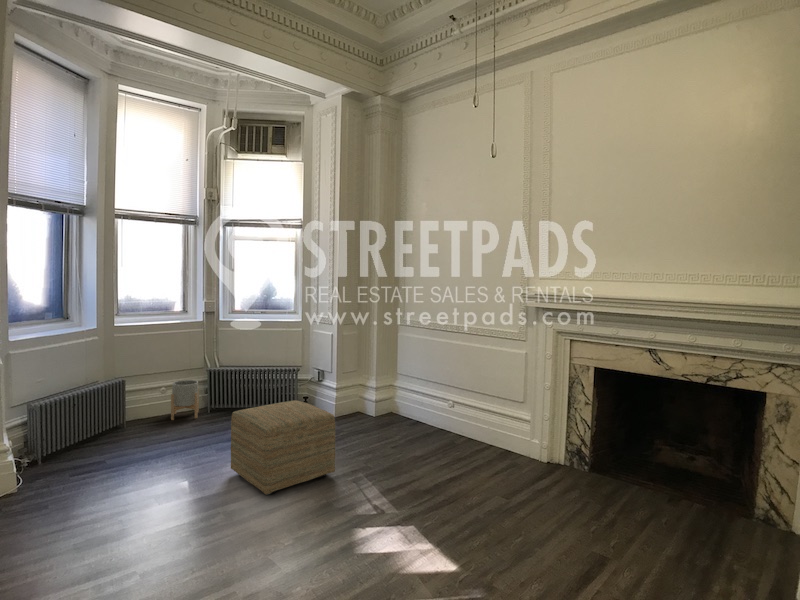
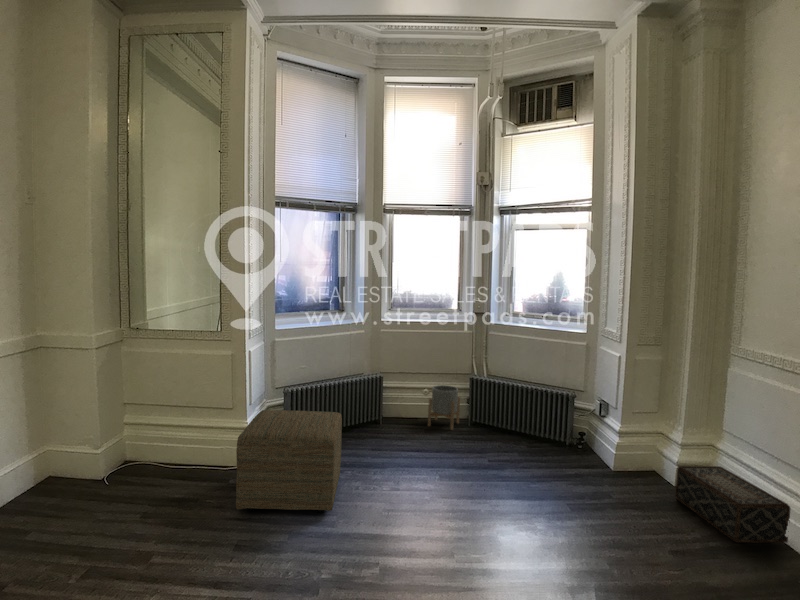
woven basket: none [377,397,438,436] -> present [675,466,790,543]
ottoman: present [231,400,335,495] -> present [236,410,342,513]

